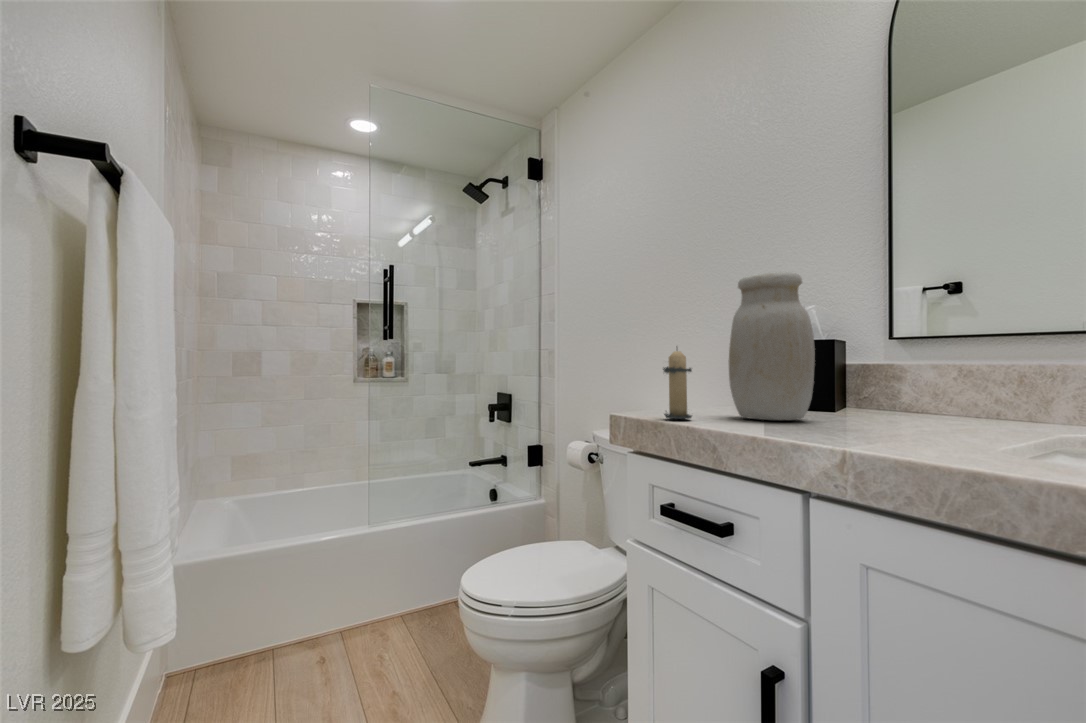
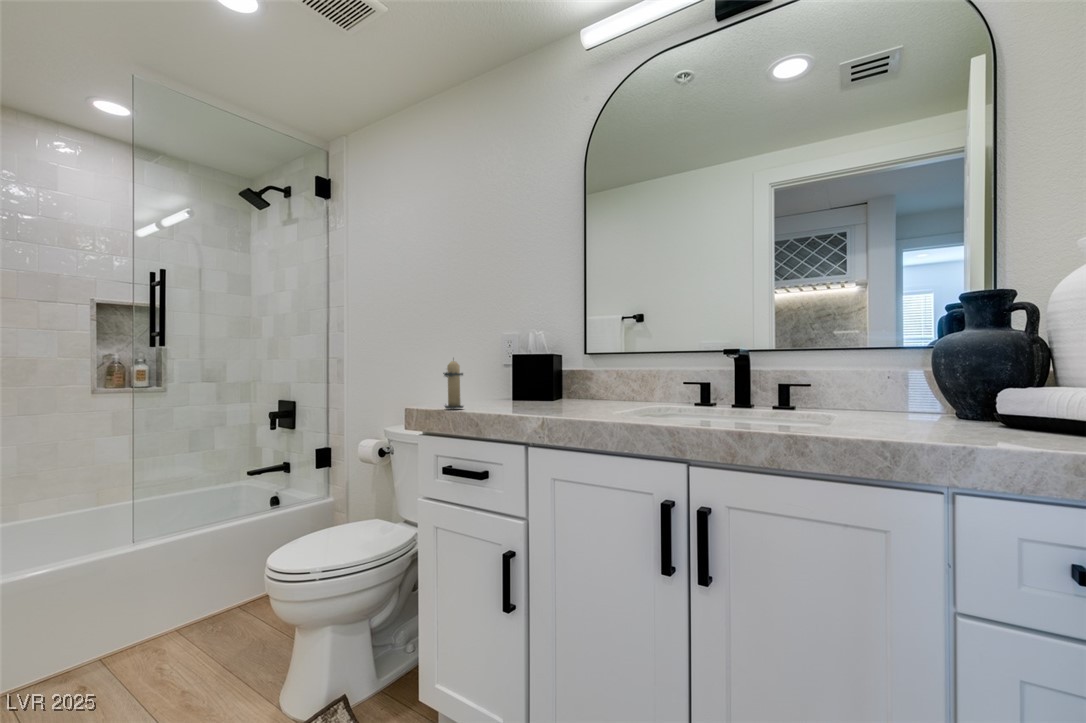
jar: present [729,272,815,420] -> none [489,309,540,407]

